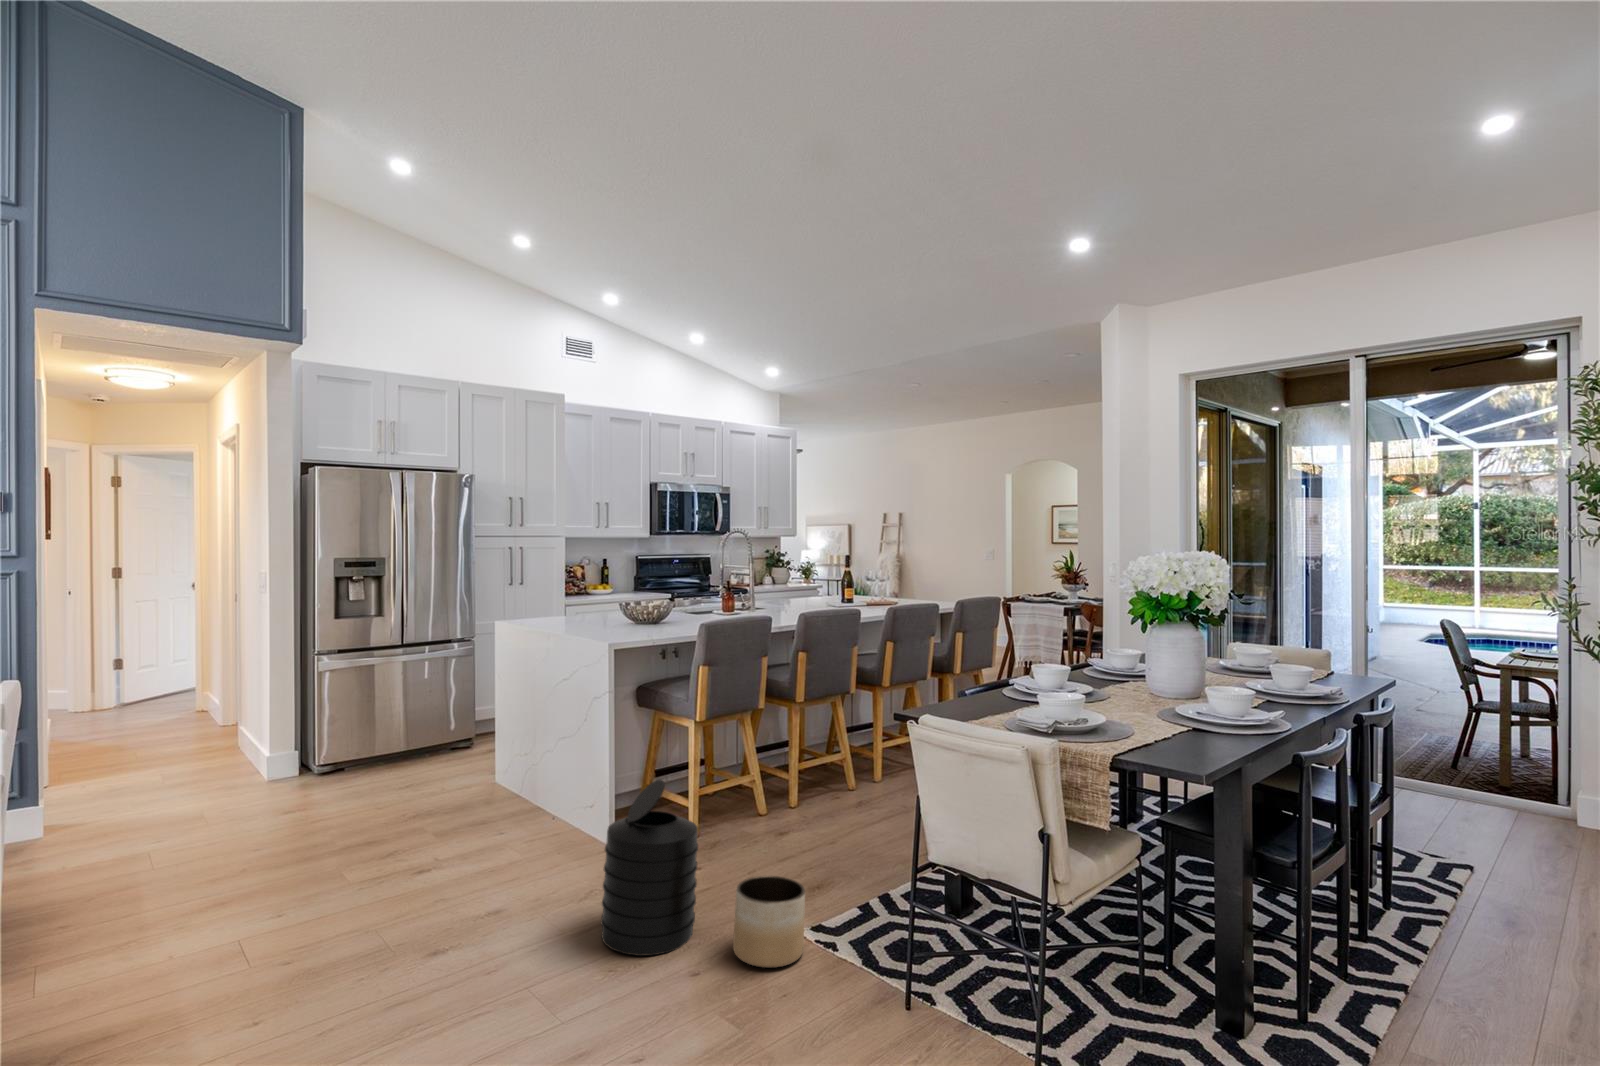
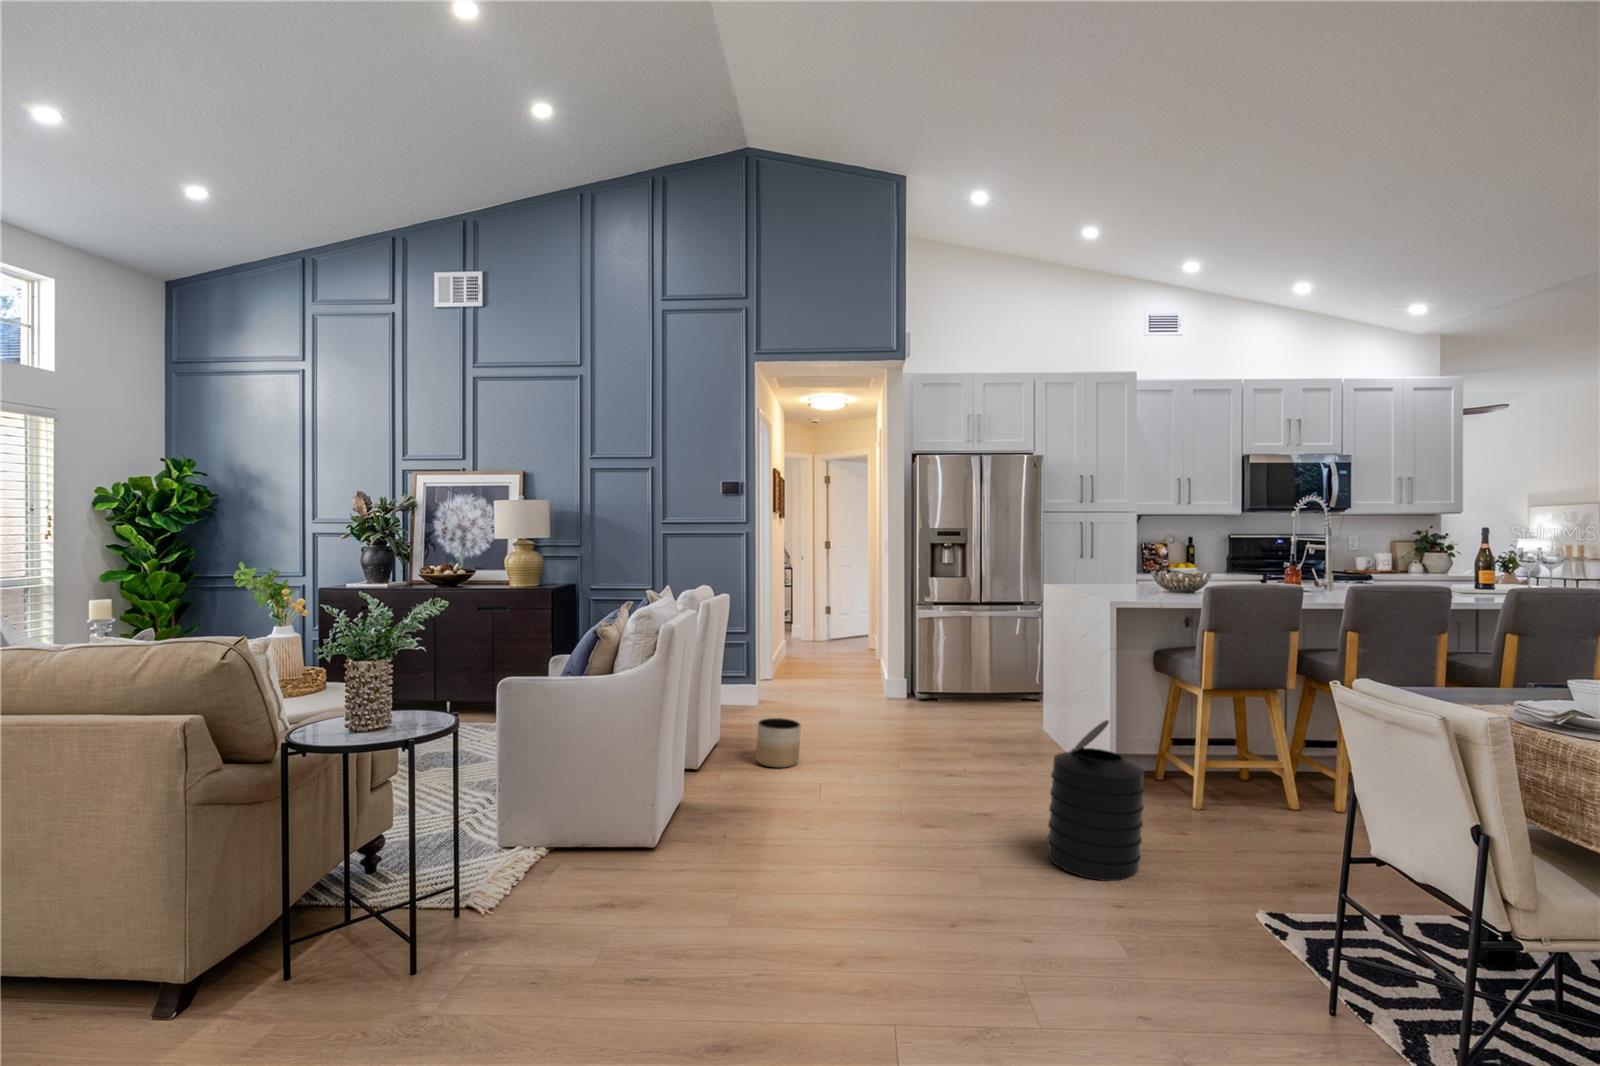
planter: present [733,876,805,968] -> present [756,718,800,768]

